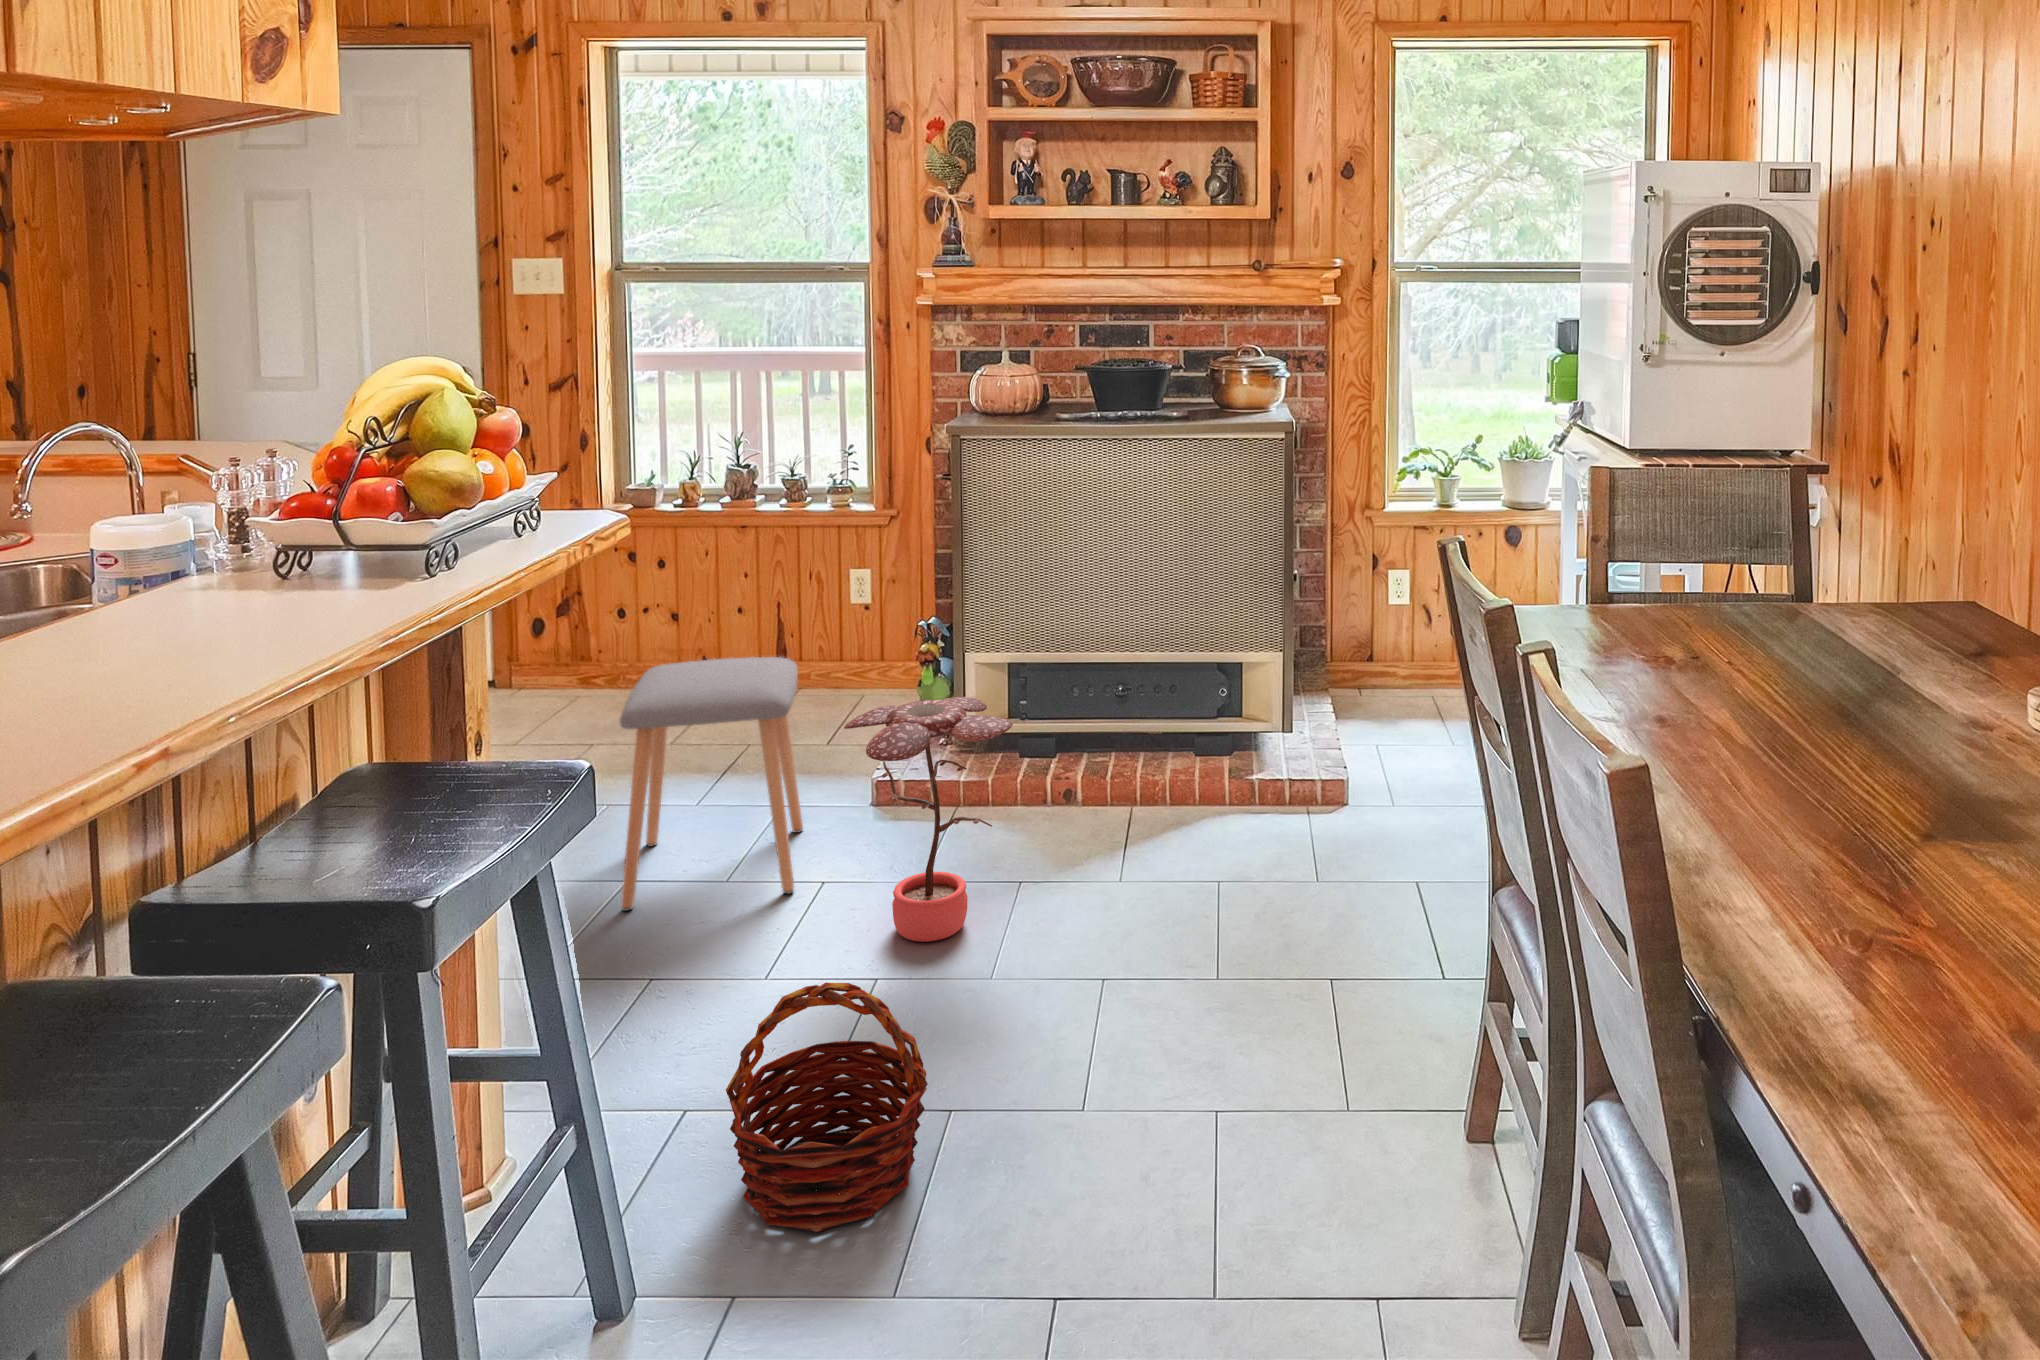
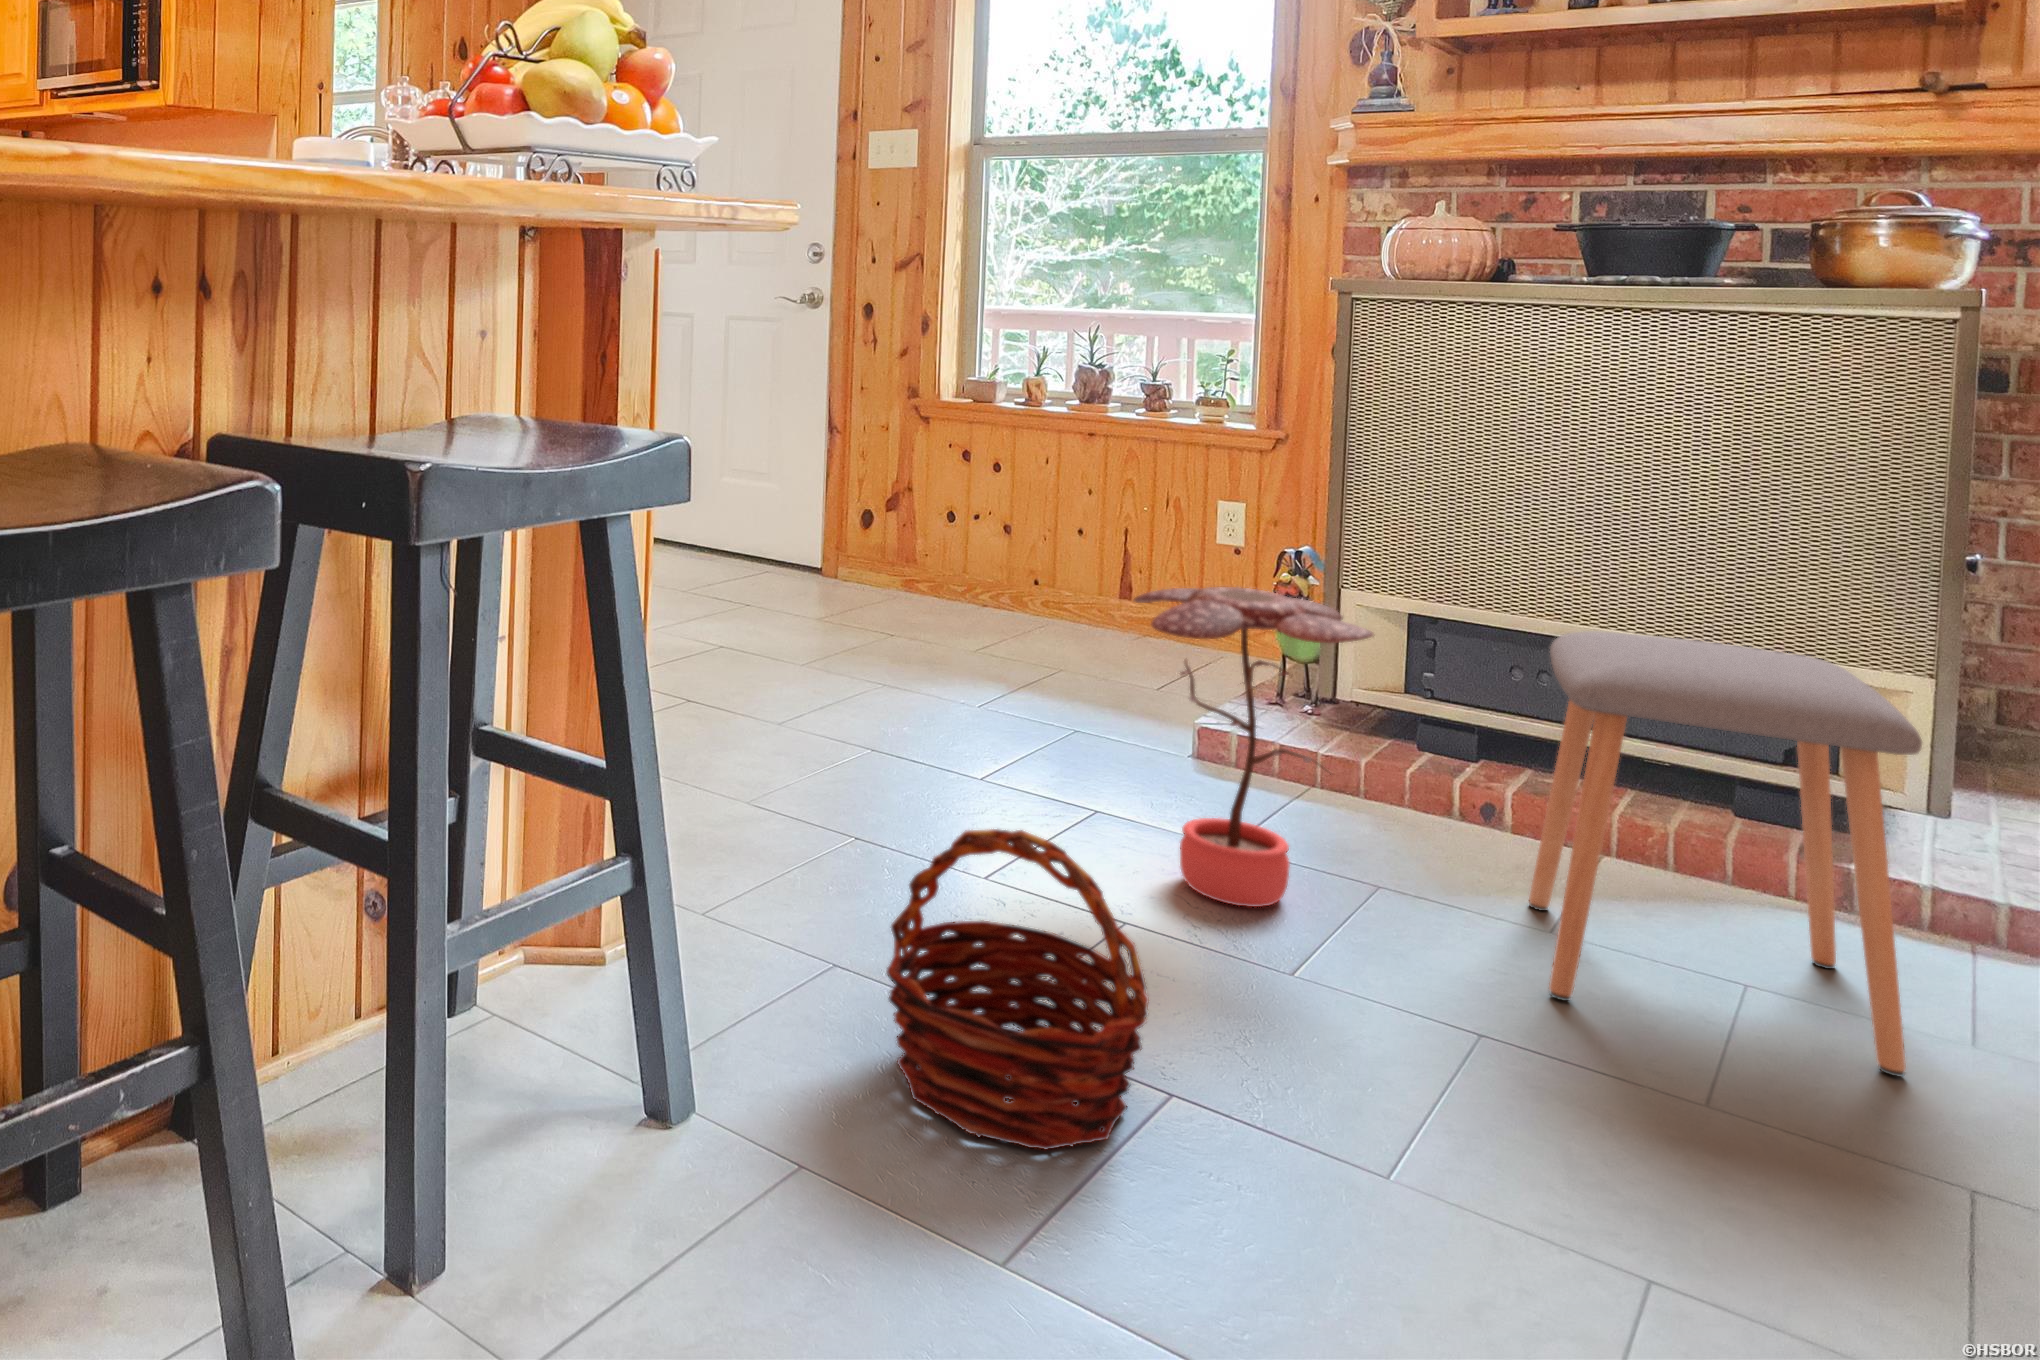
stool: present [620,657,803,911] -> present [1529,631,1922,1076]

